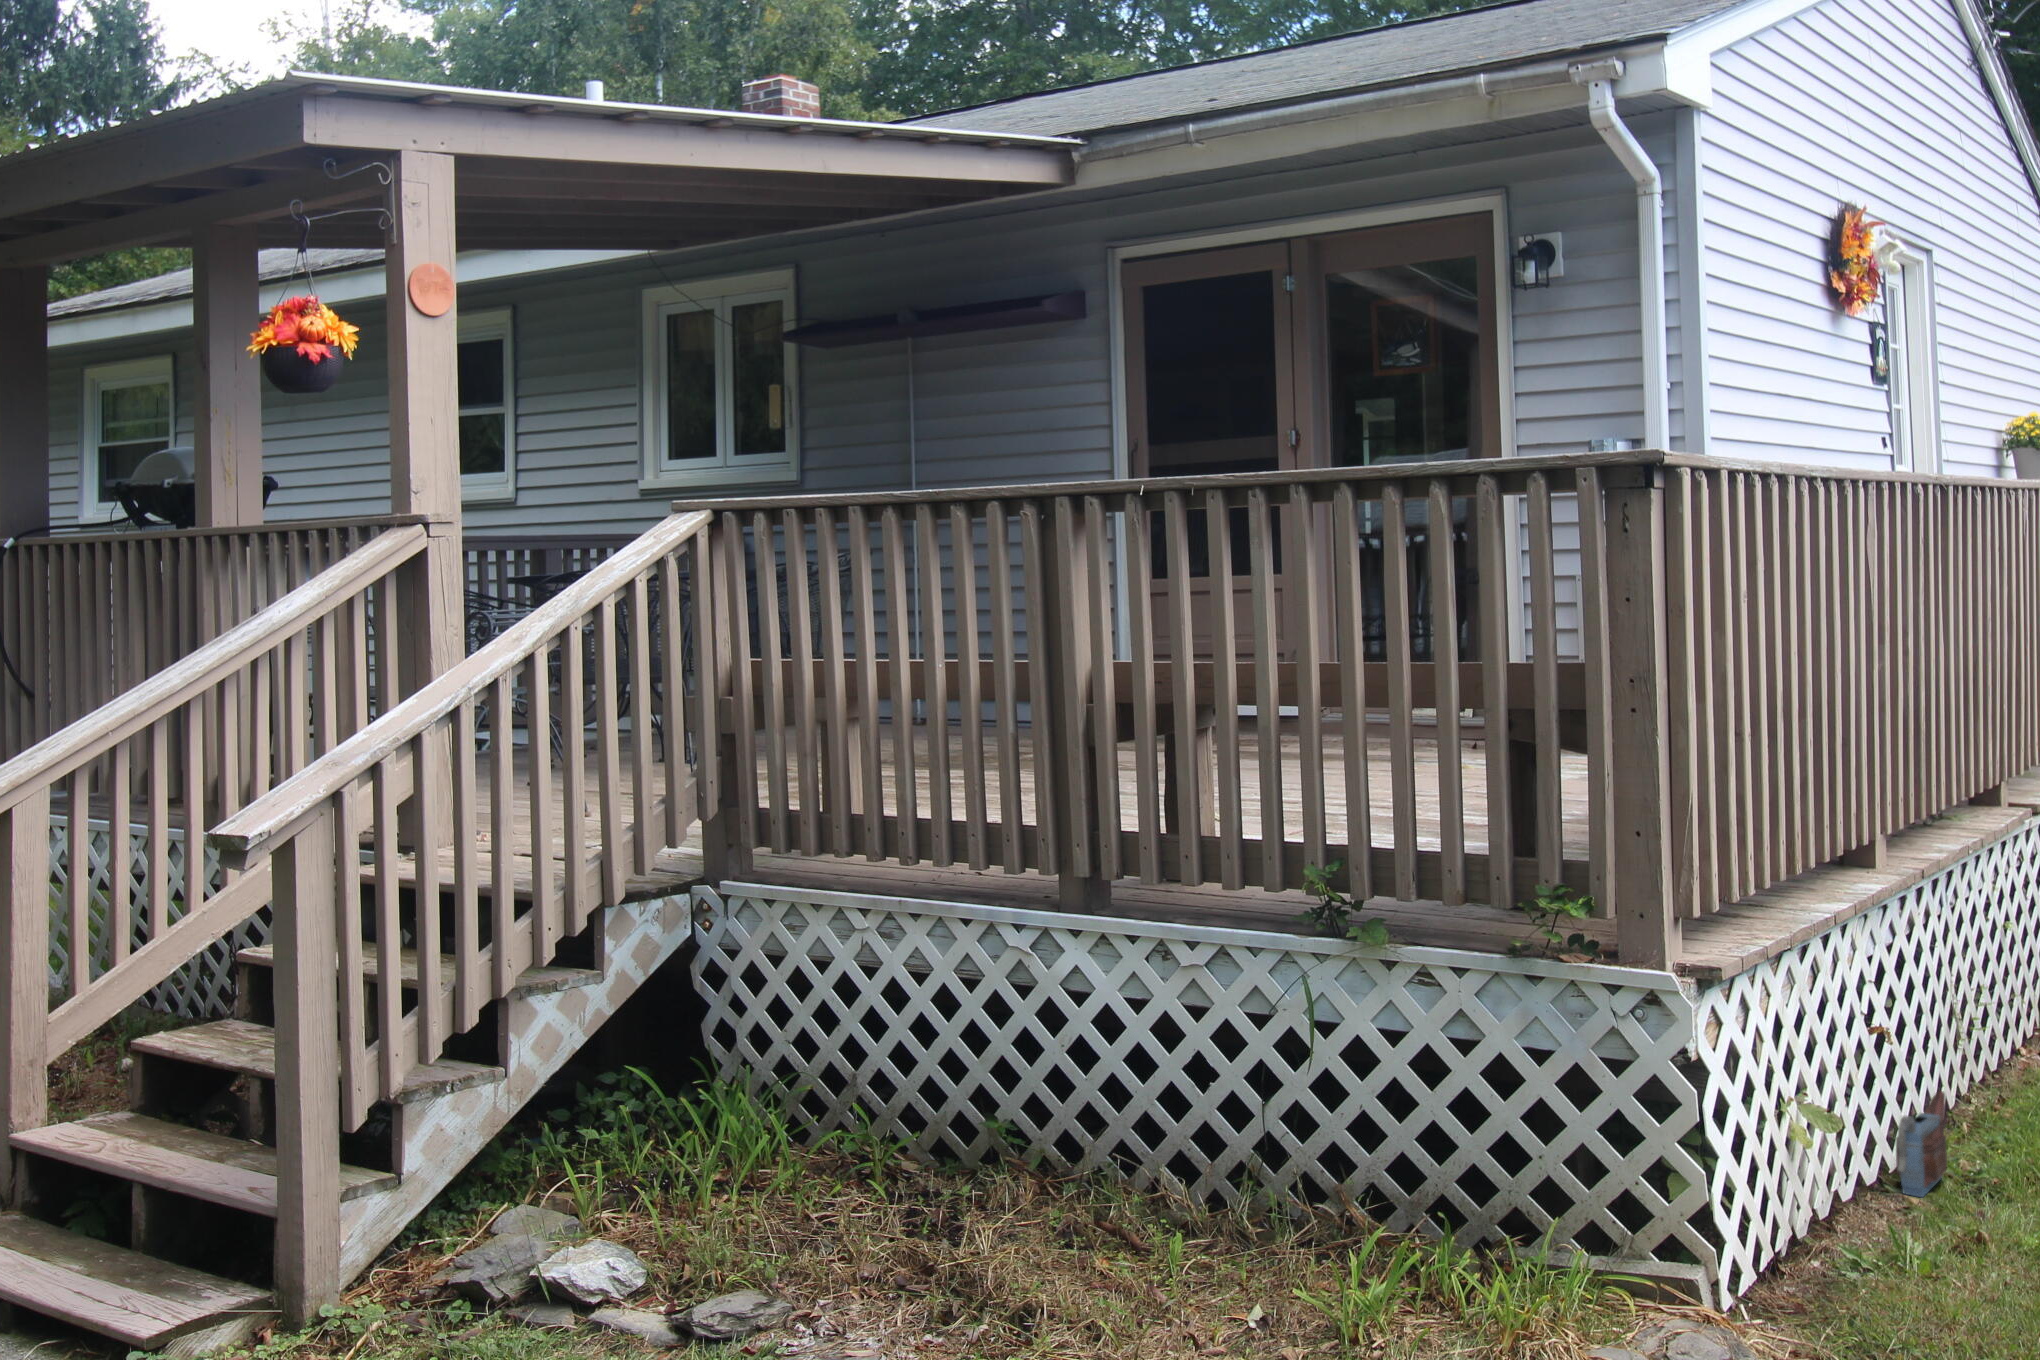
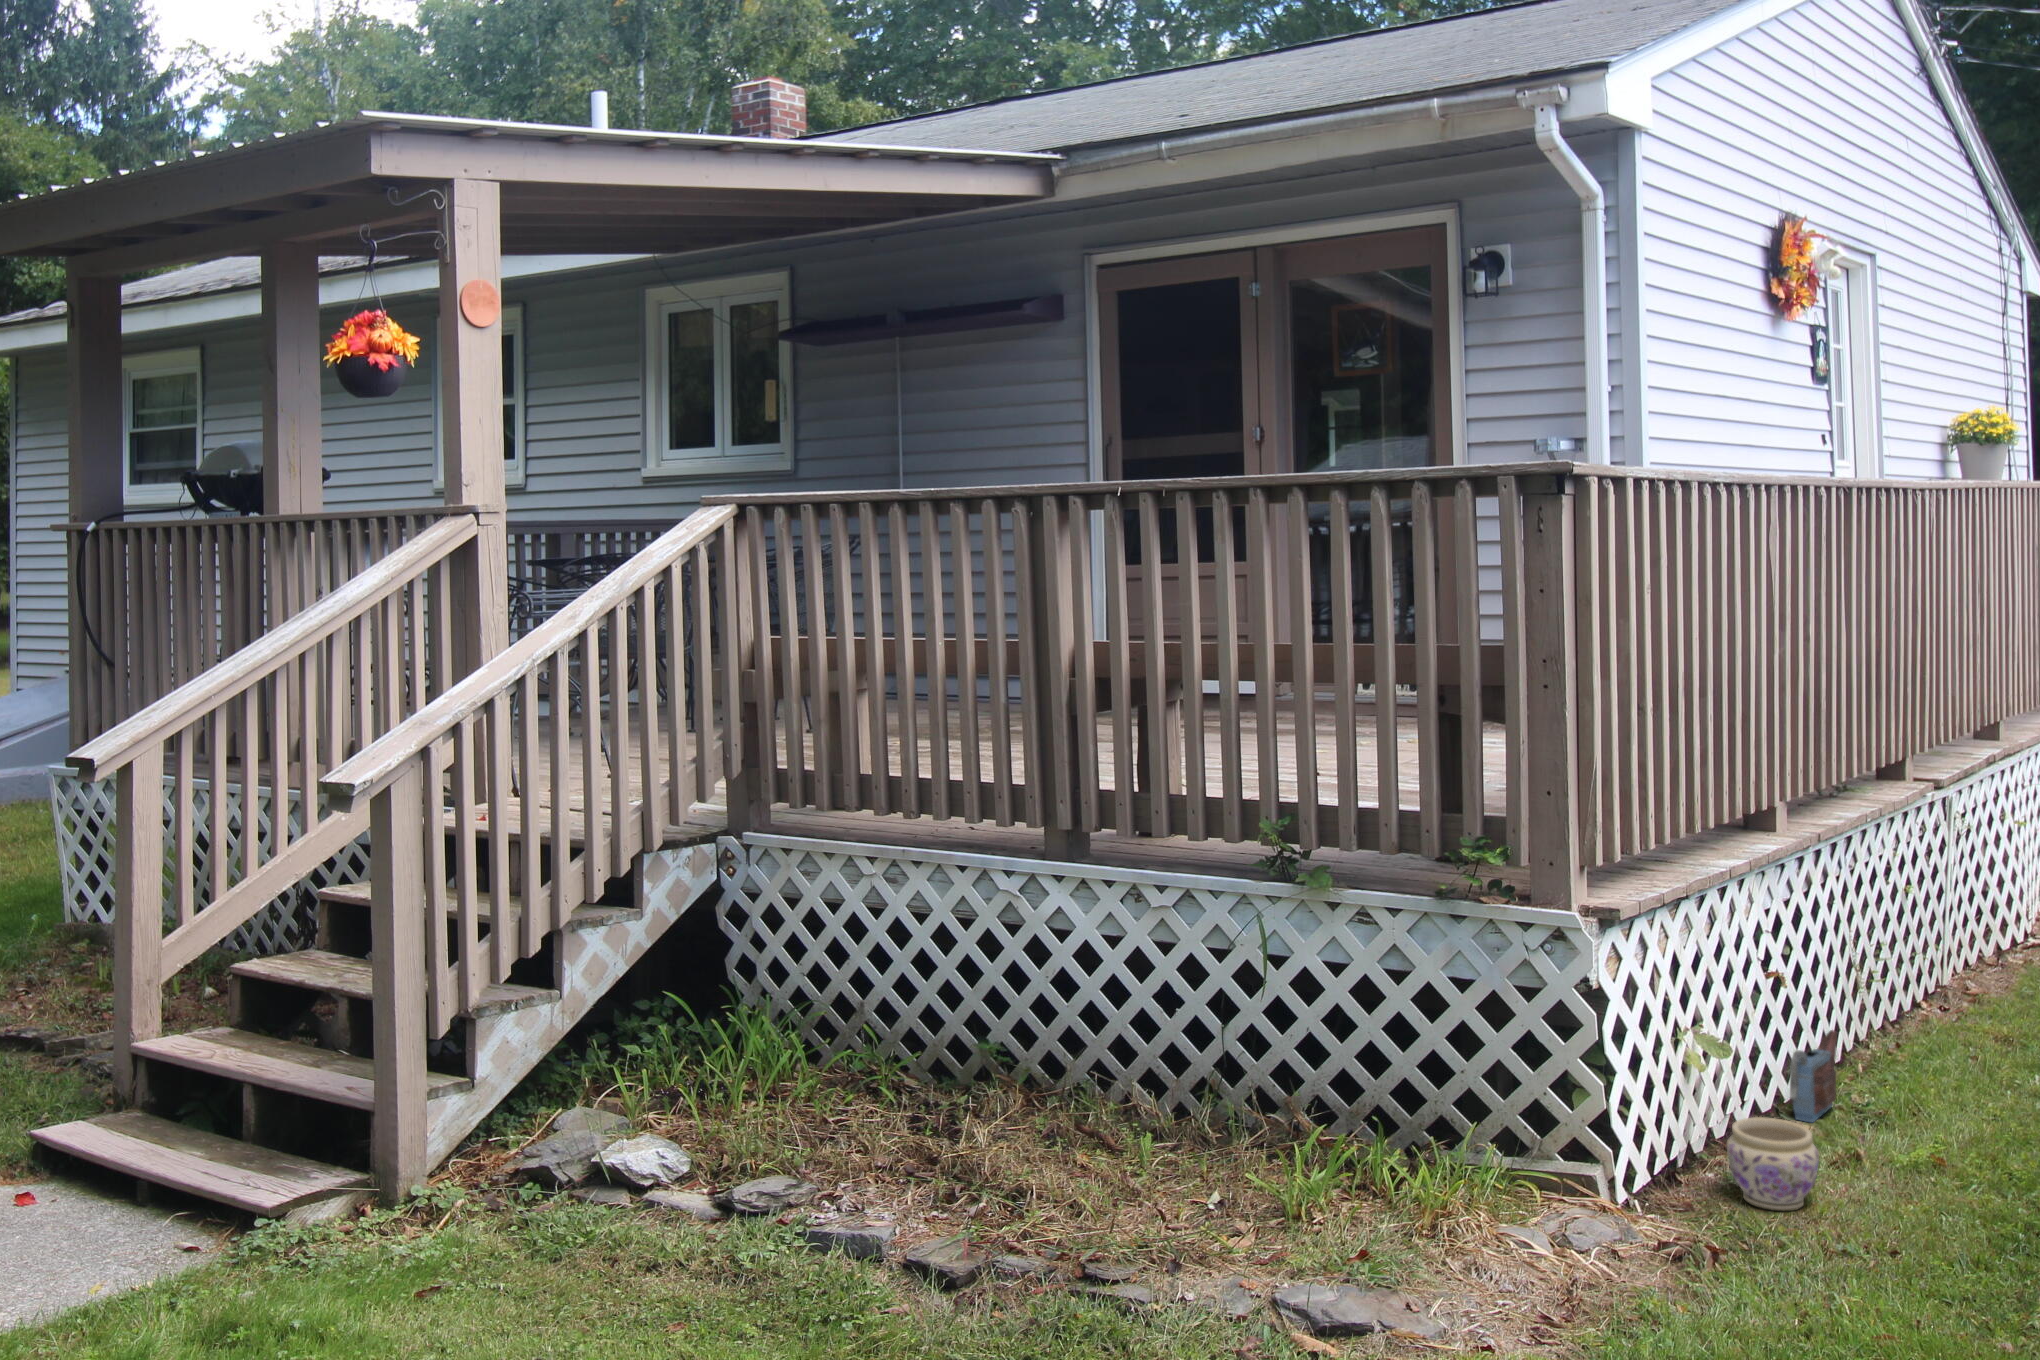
planter: none [1834,1198,1940,1308] -> present [1727,1117,1819,1211]

